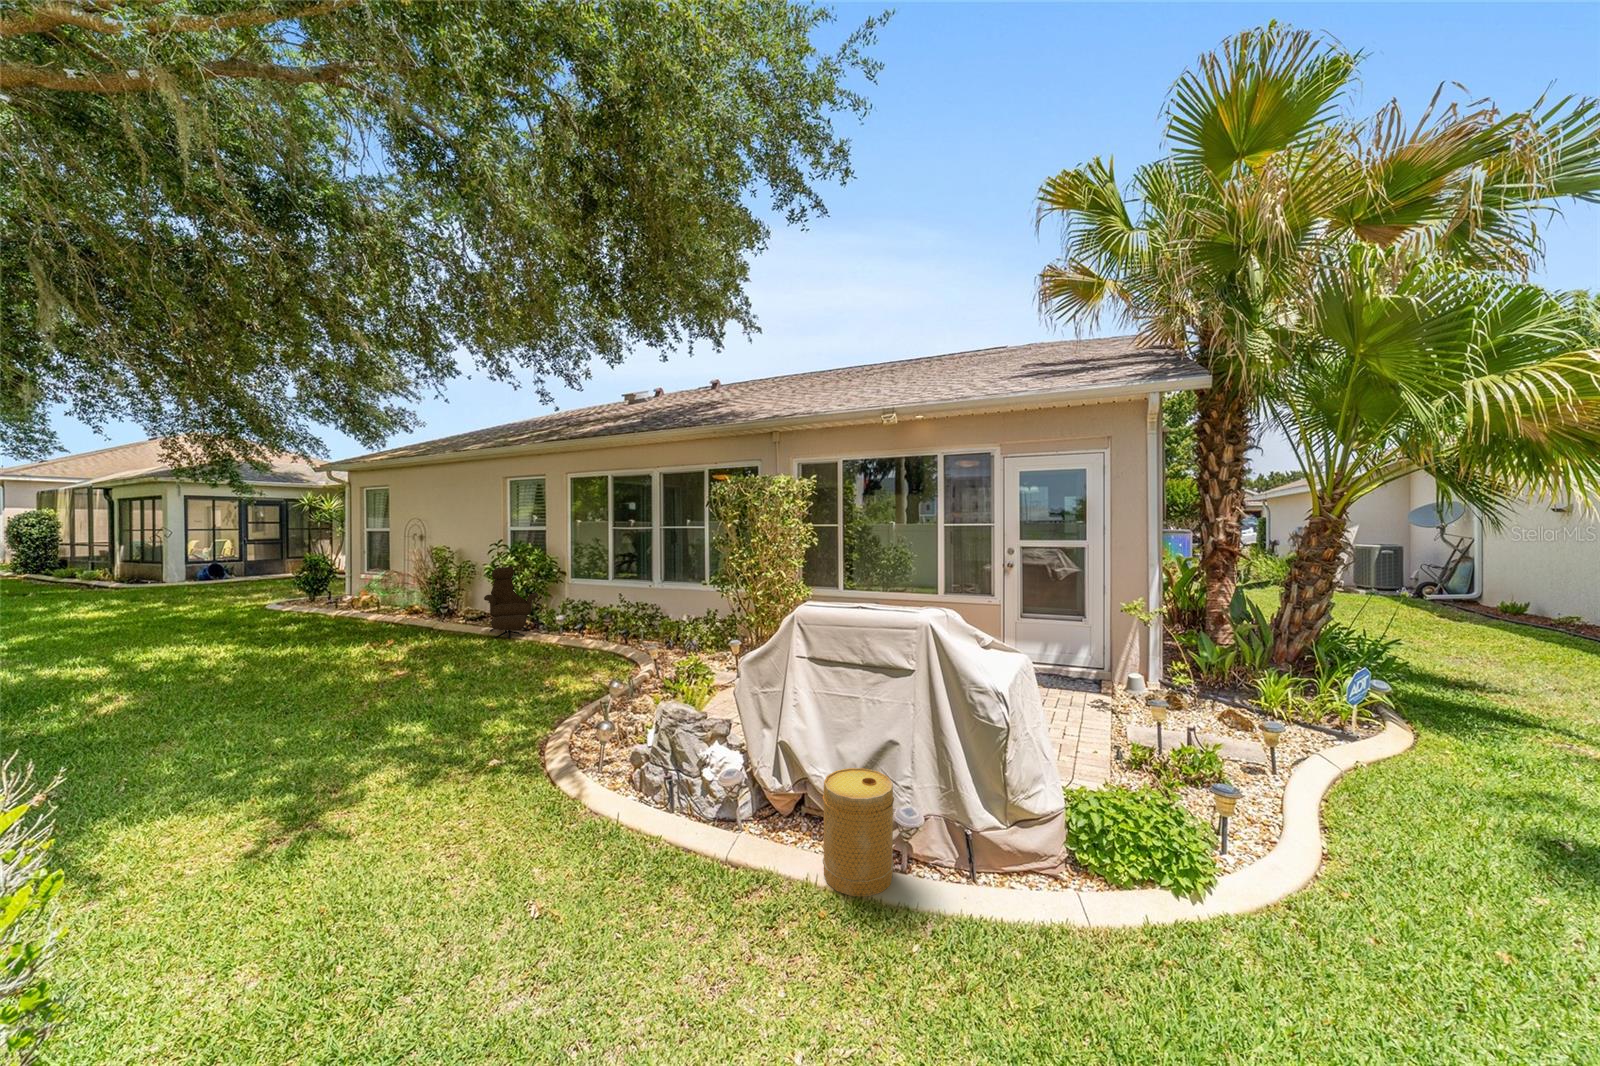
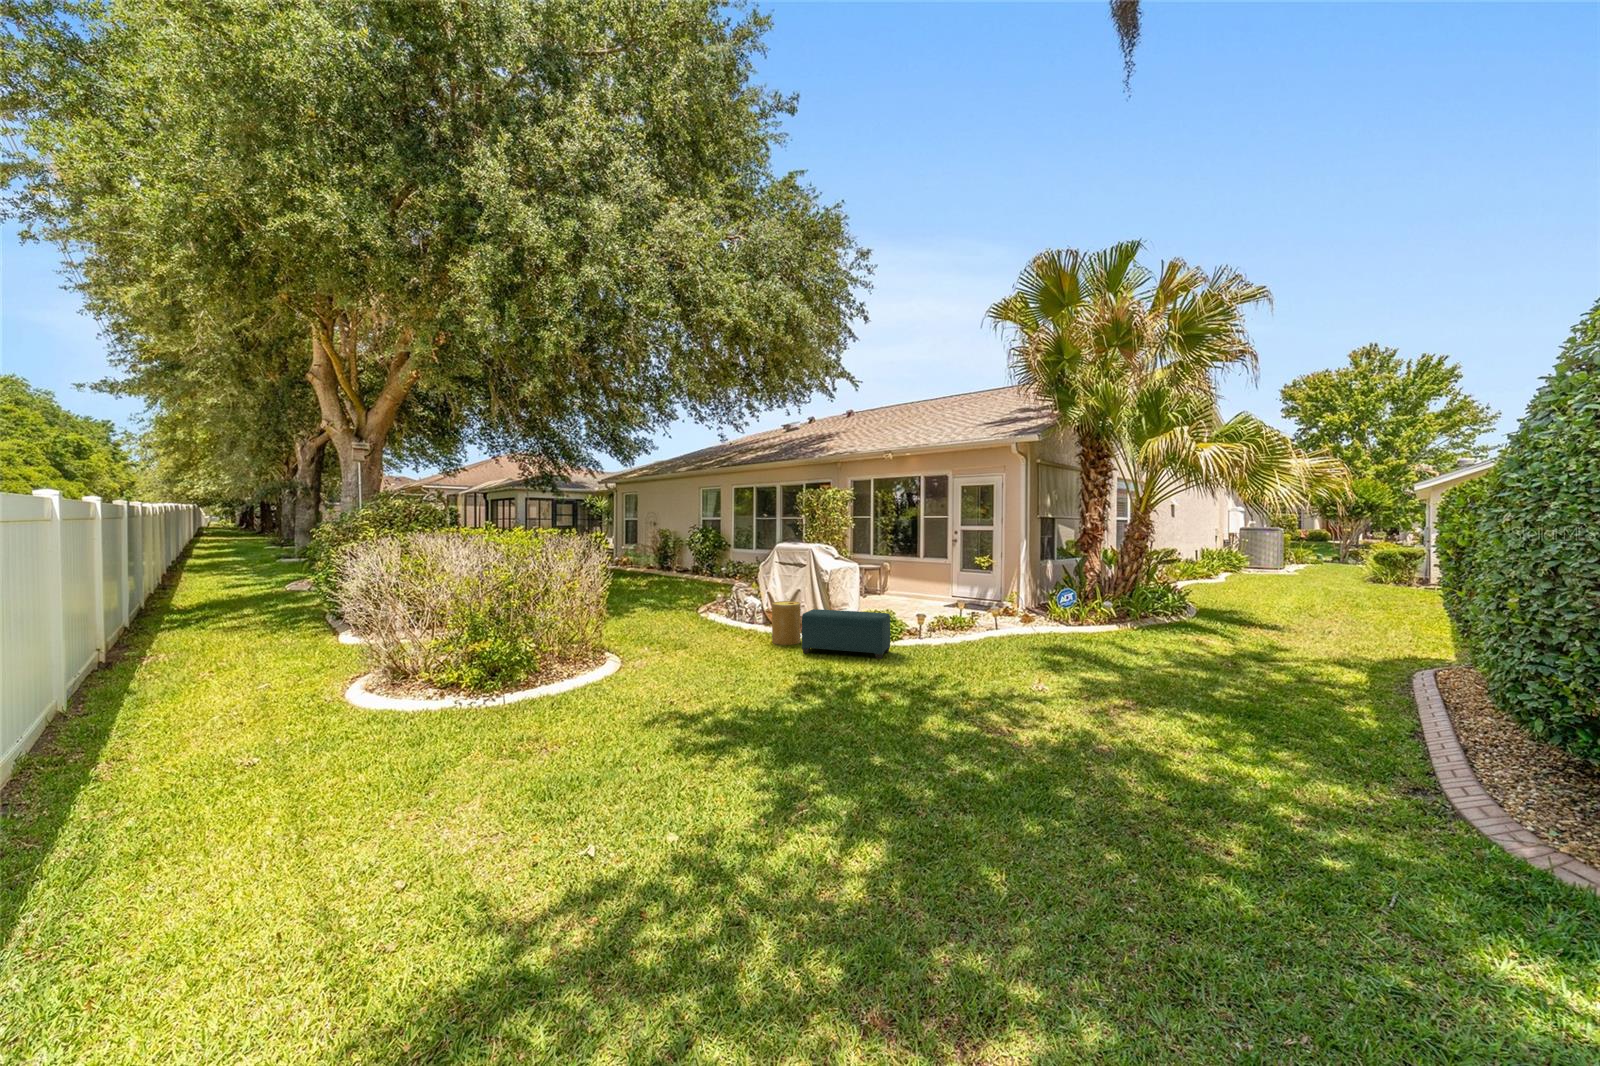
lounge chair: present [484,567,539,639] -> none [685,540,717,582]
bench: none [942,802,1186,947] -> present [802,609,890,659]

